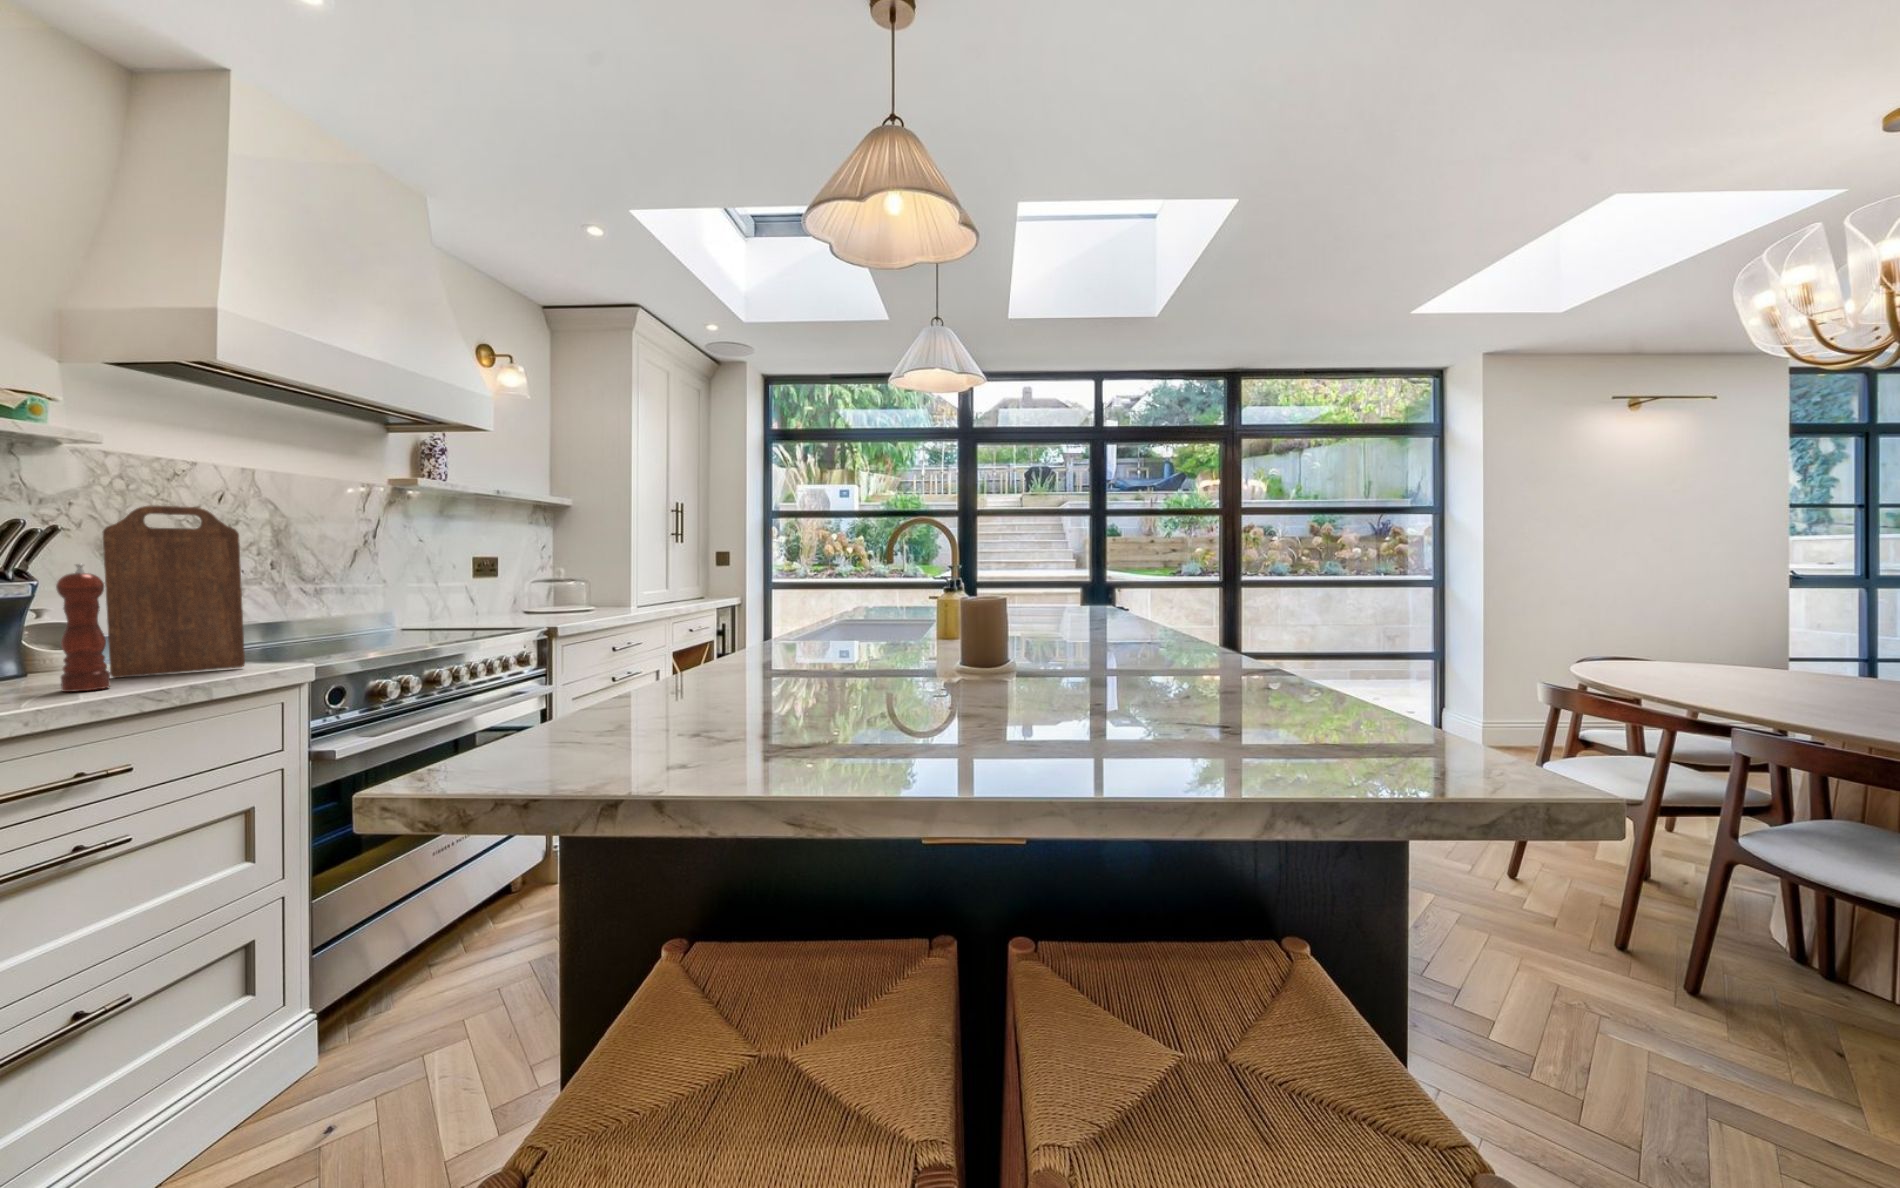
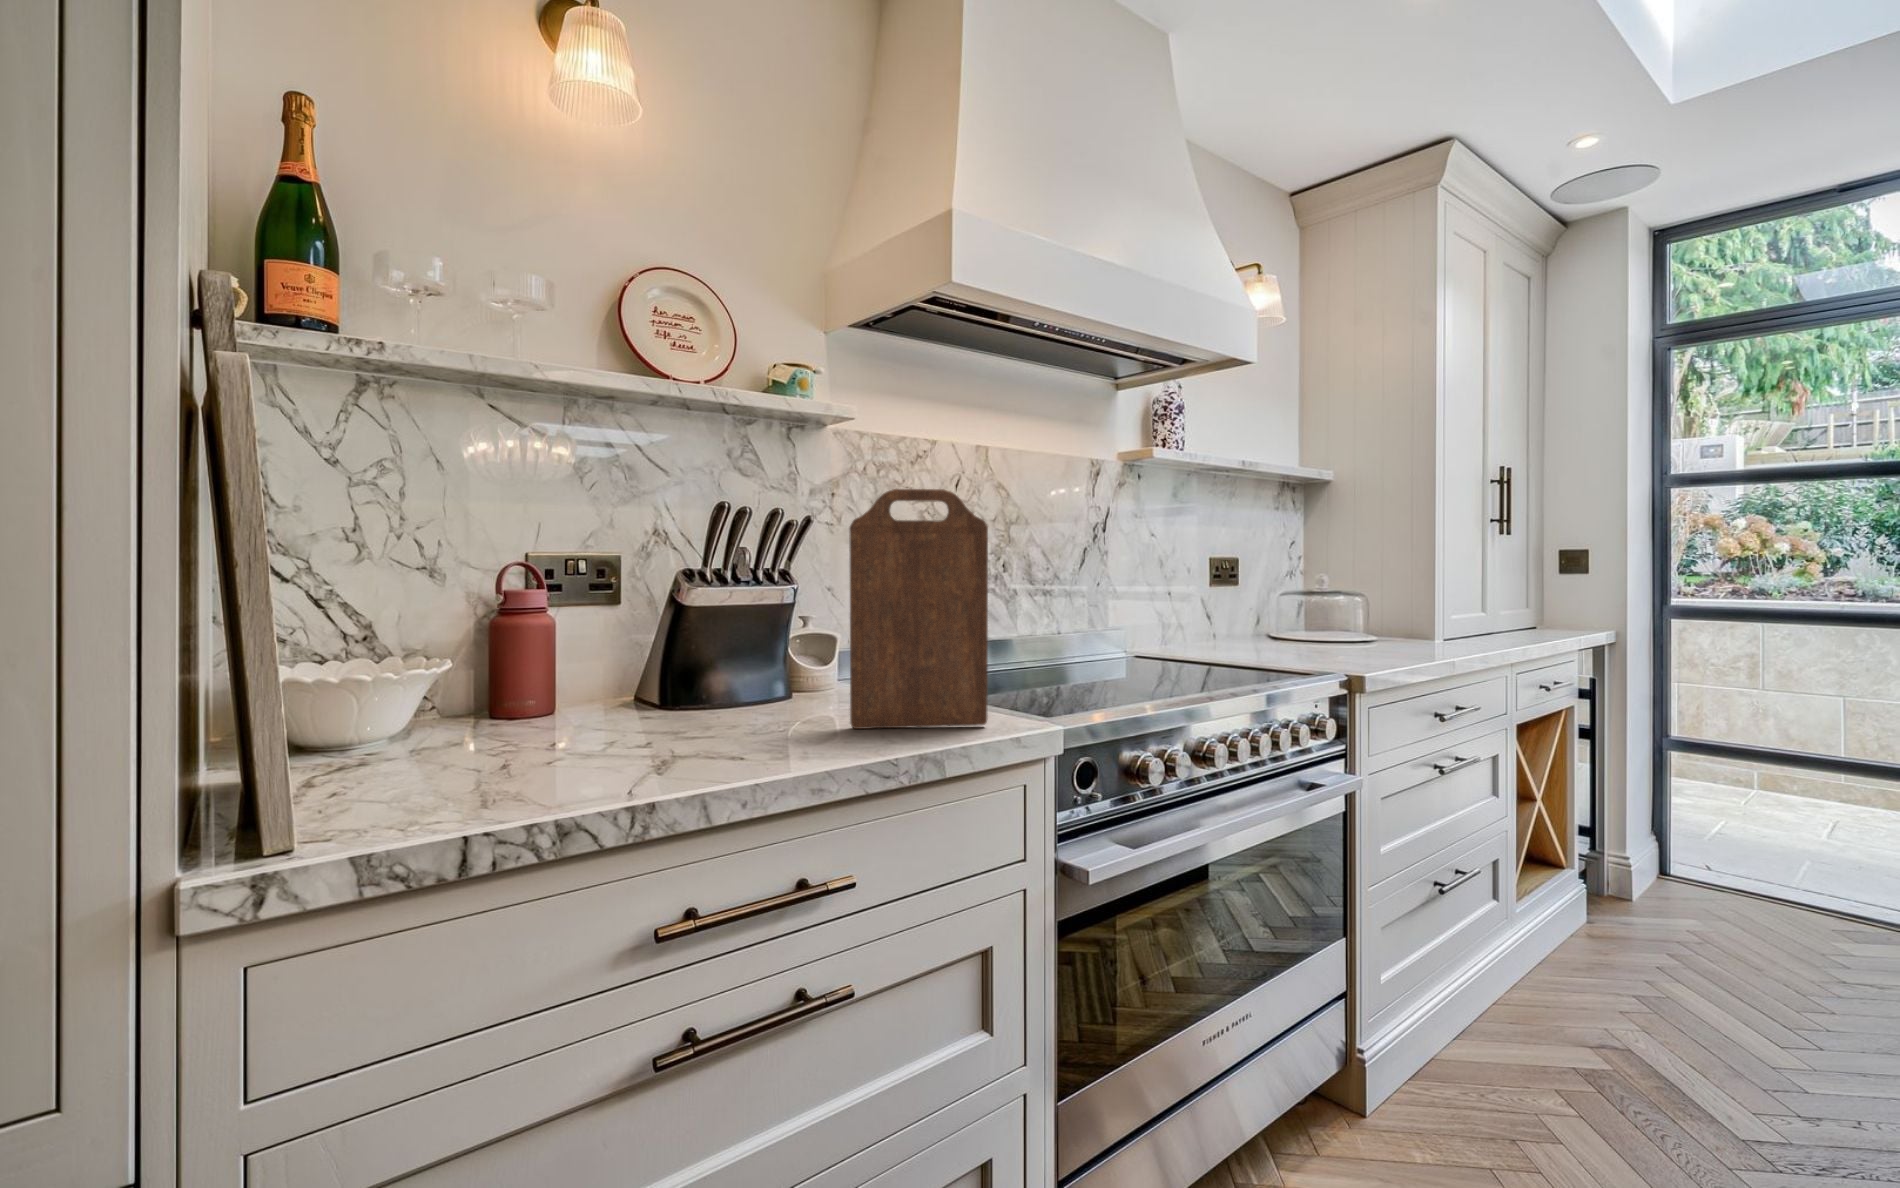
pepper mill: present [56,564,110,692] -> none [799,574,847,759]

